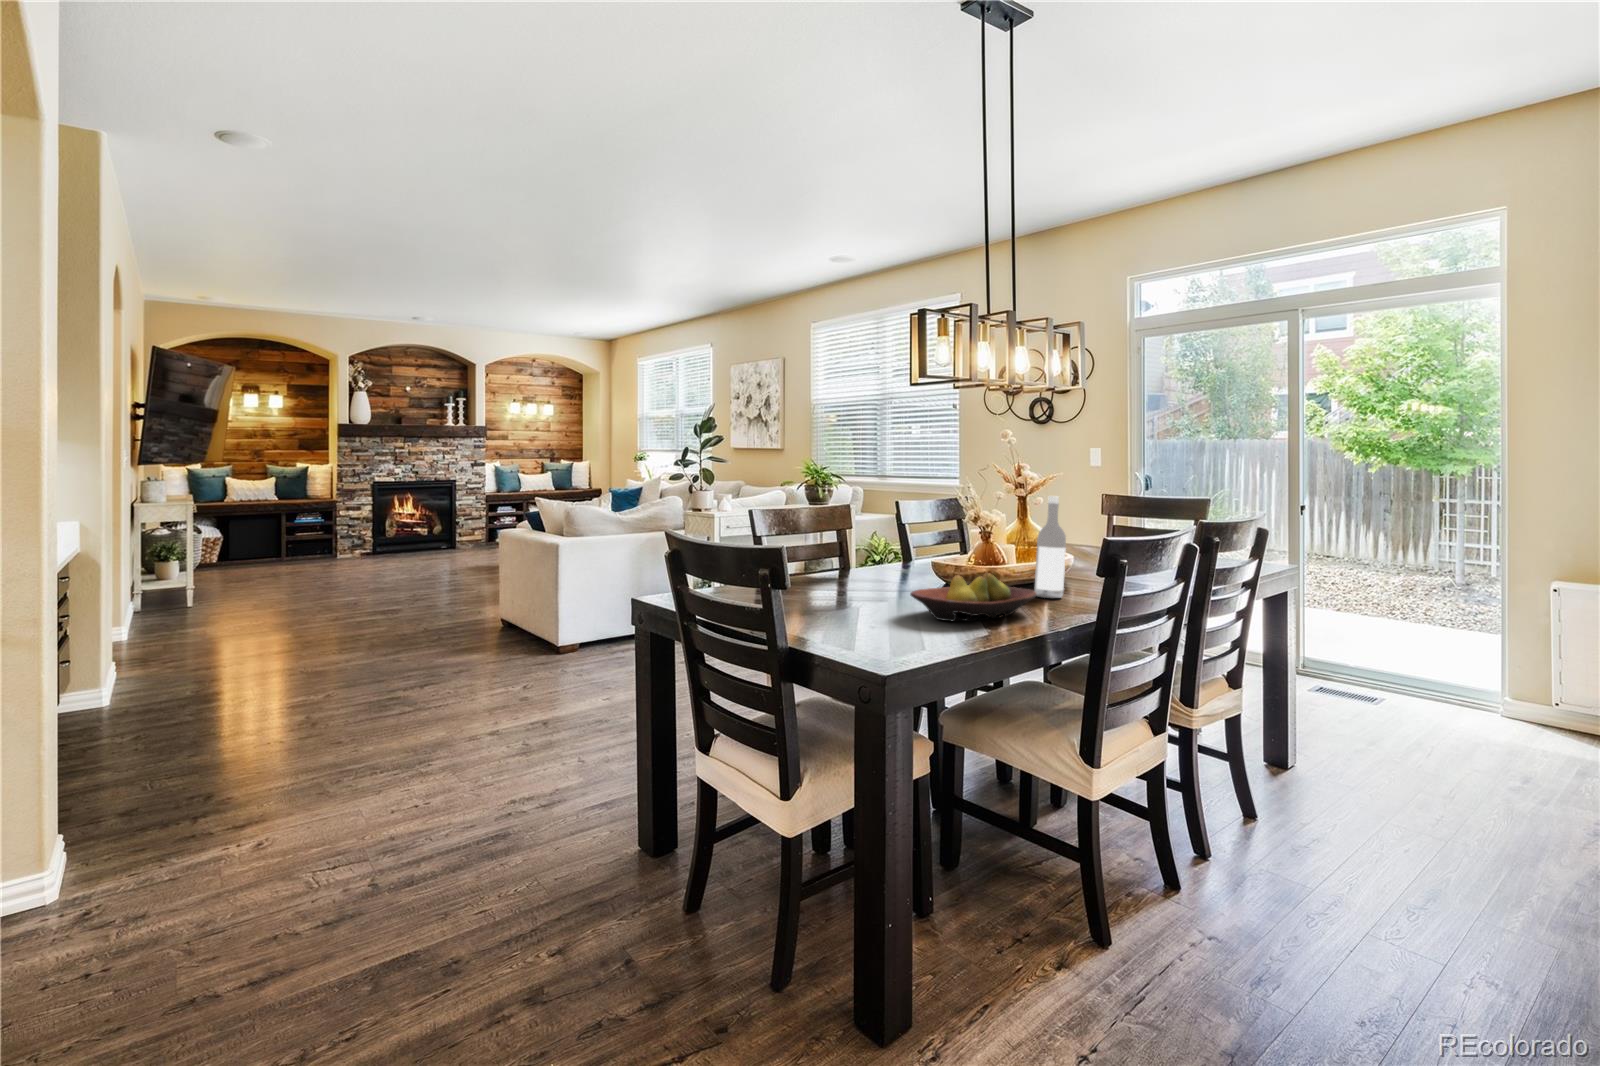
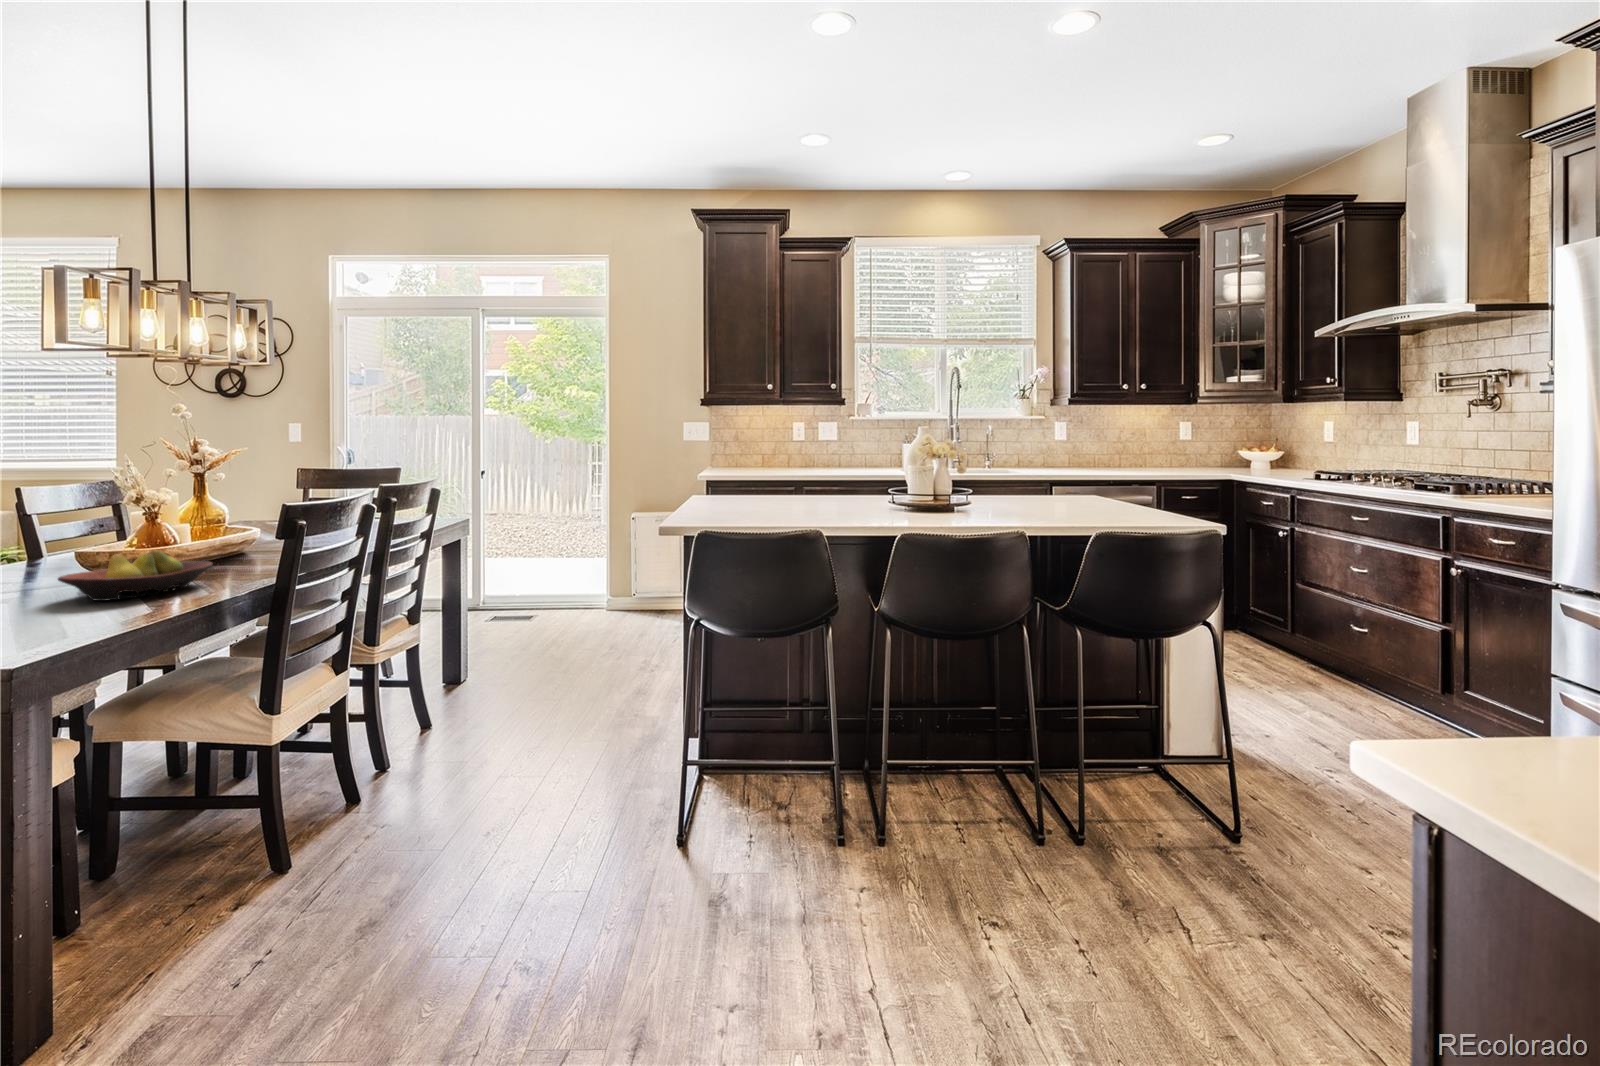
wine bottle: present [1035,496,1066,598] -> none [211,470,246,569]

